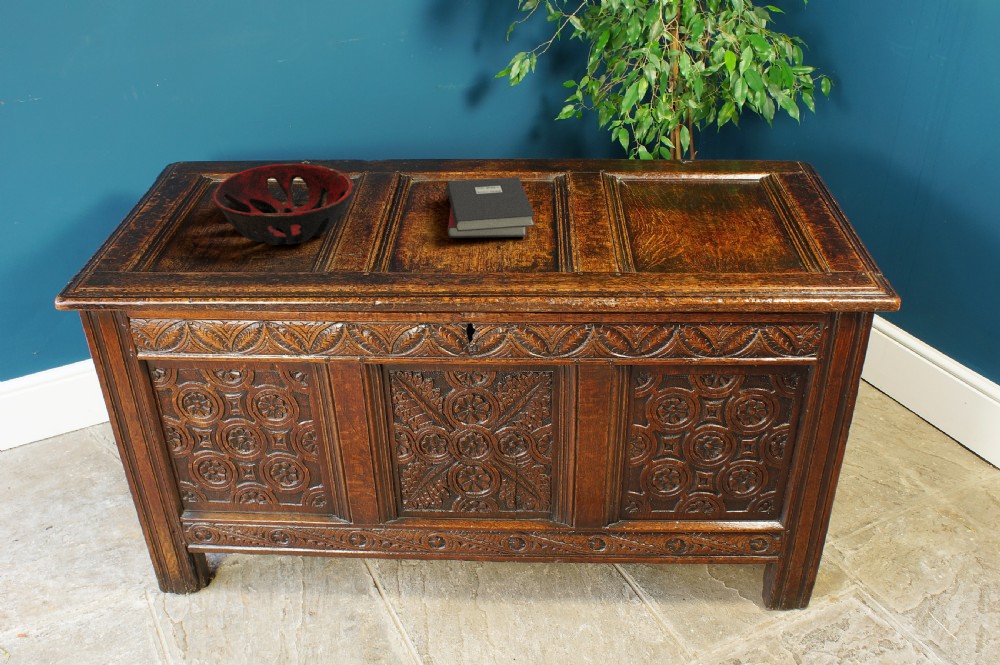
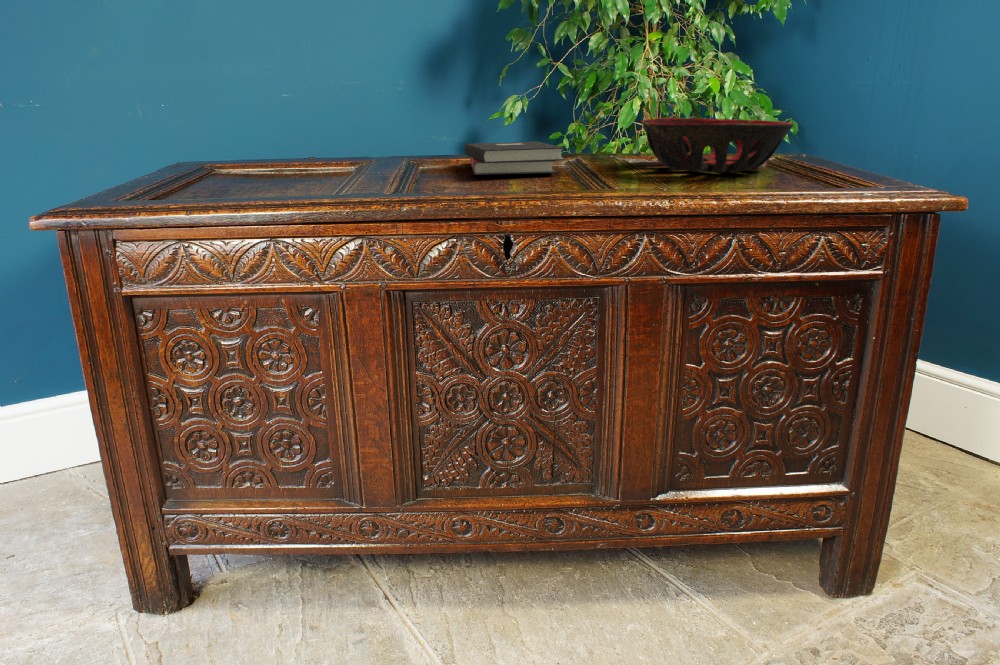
decorative bowl: present [212,164,355,245] -> present [641,118,793,172]

